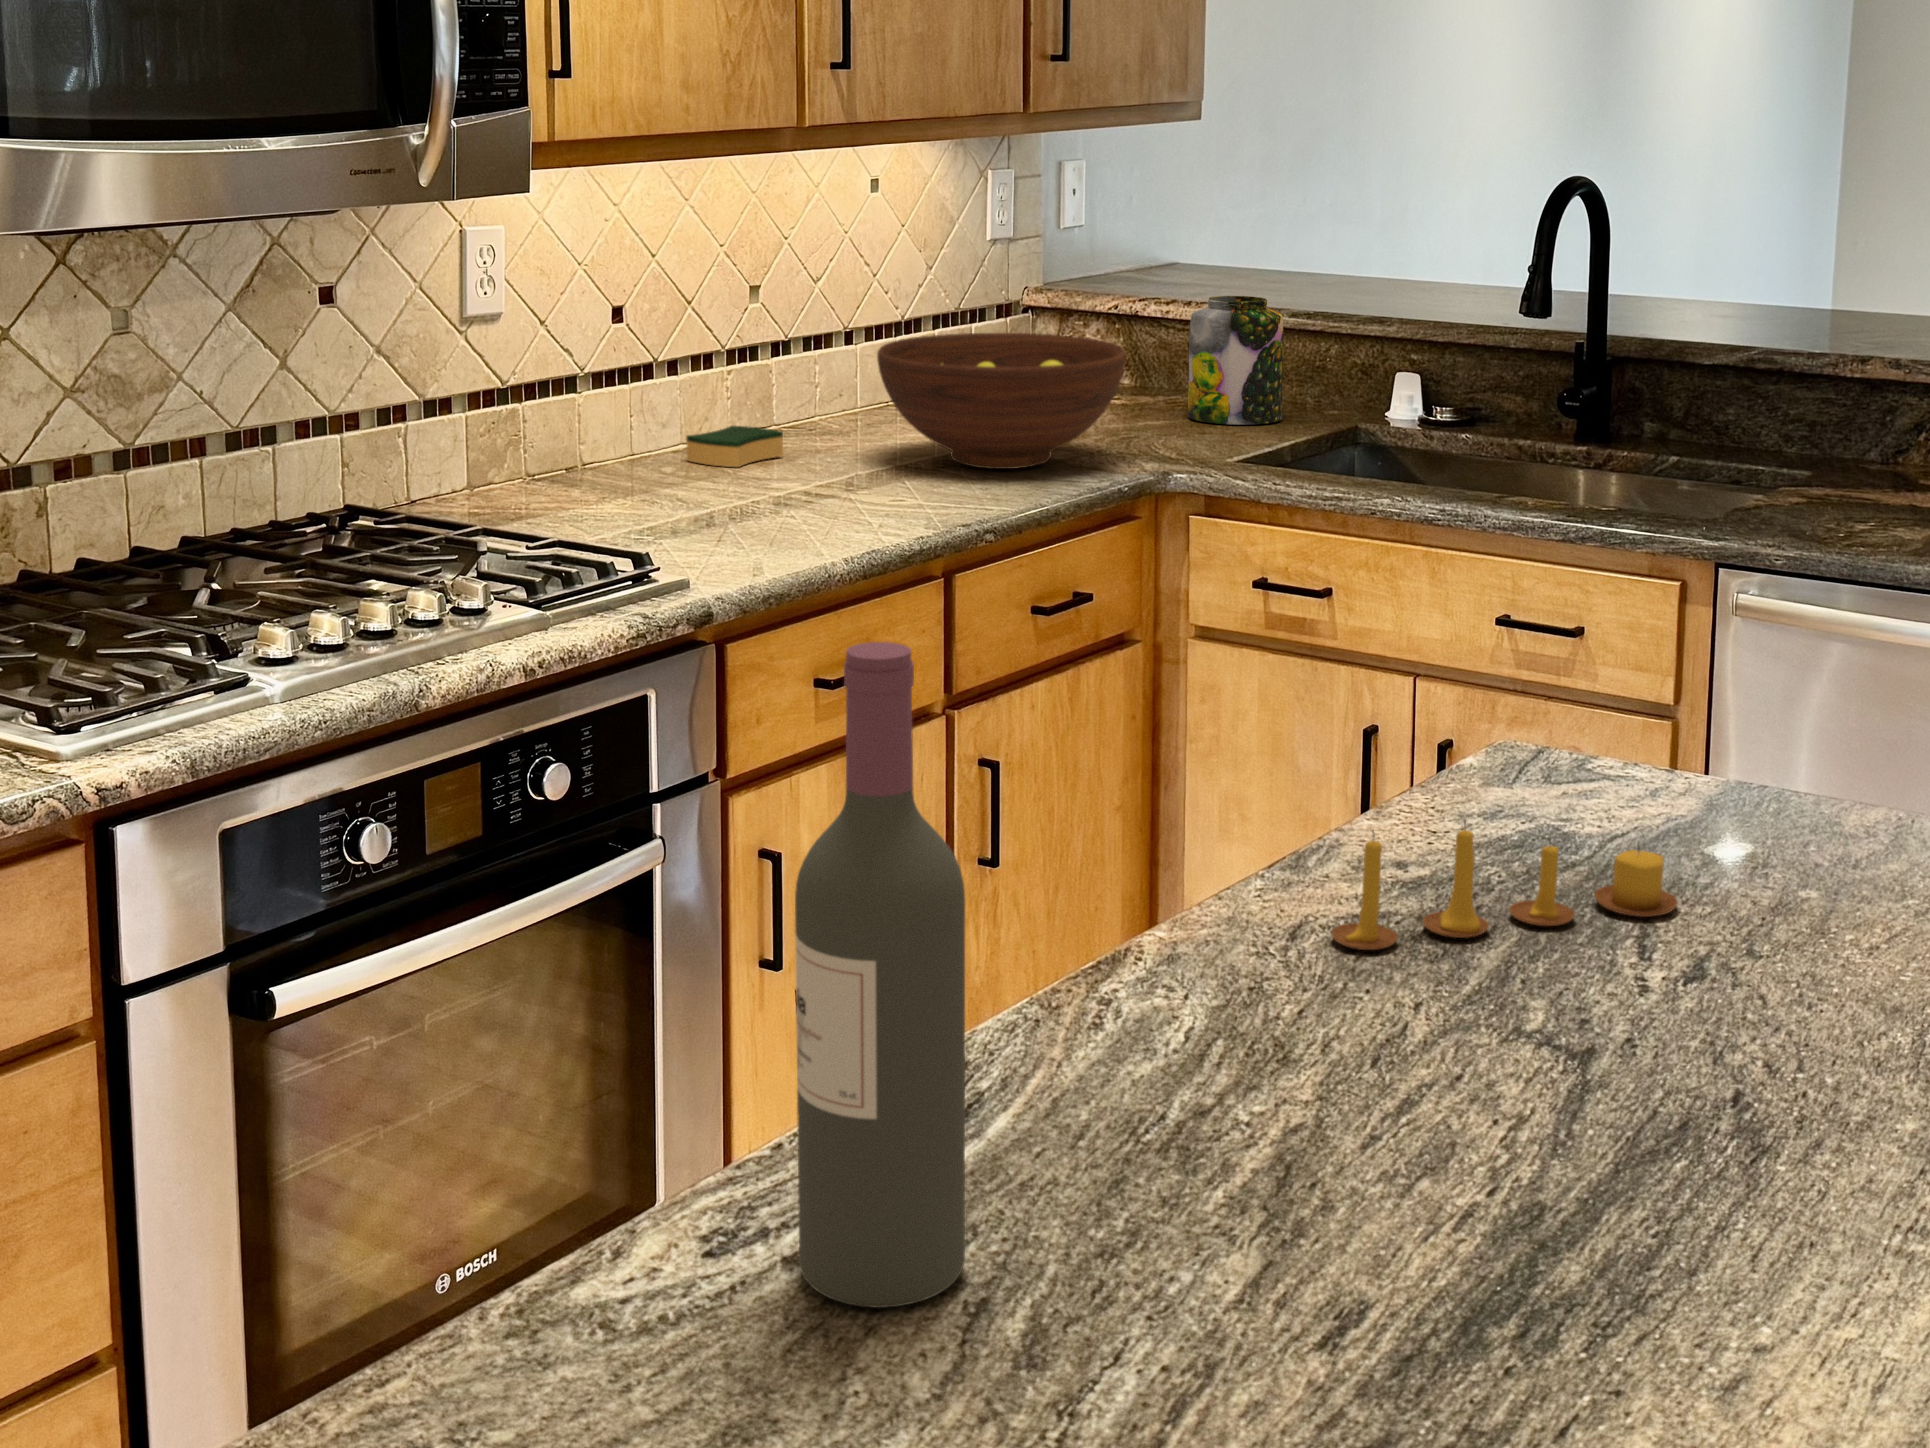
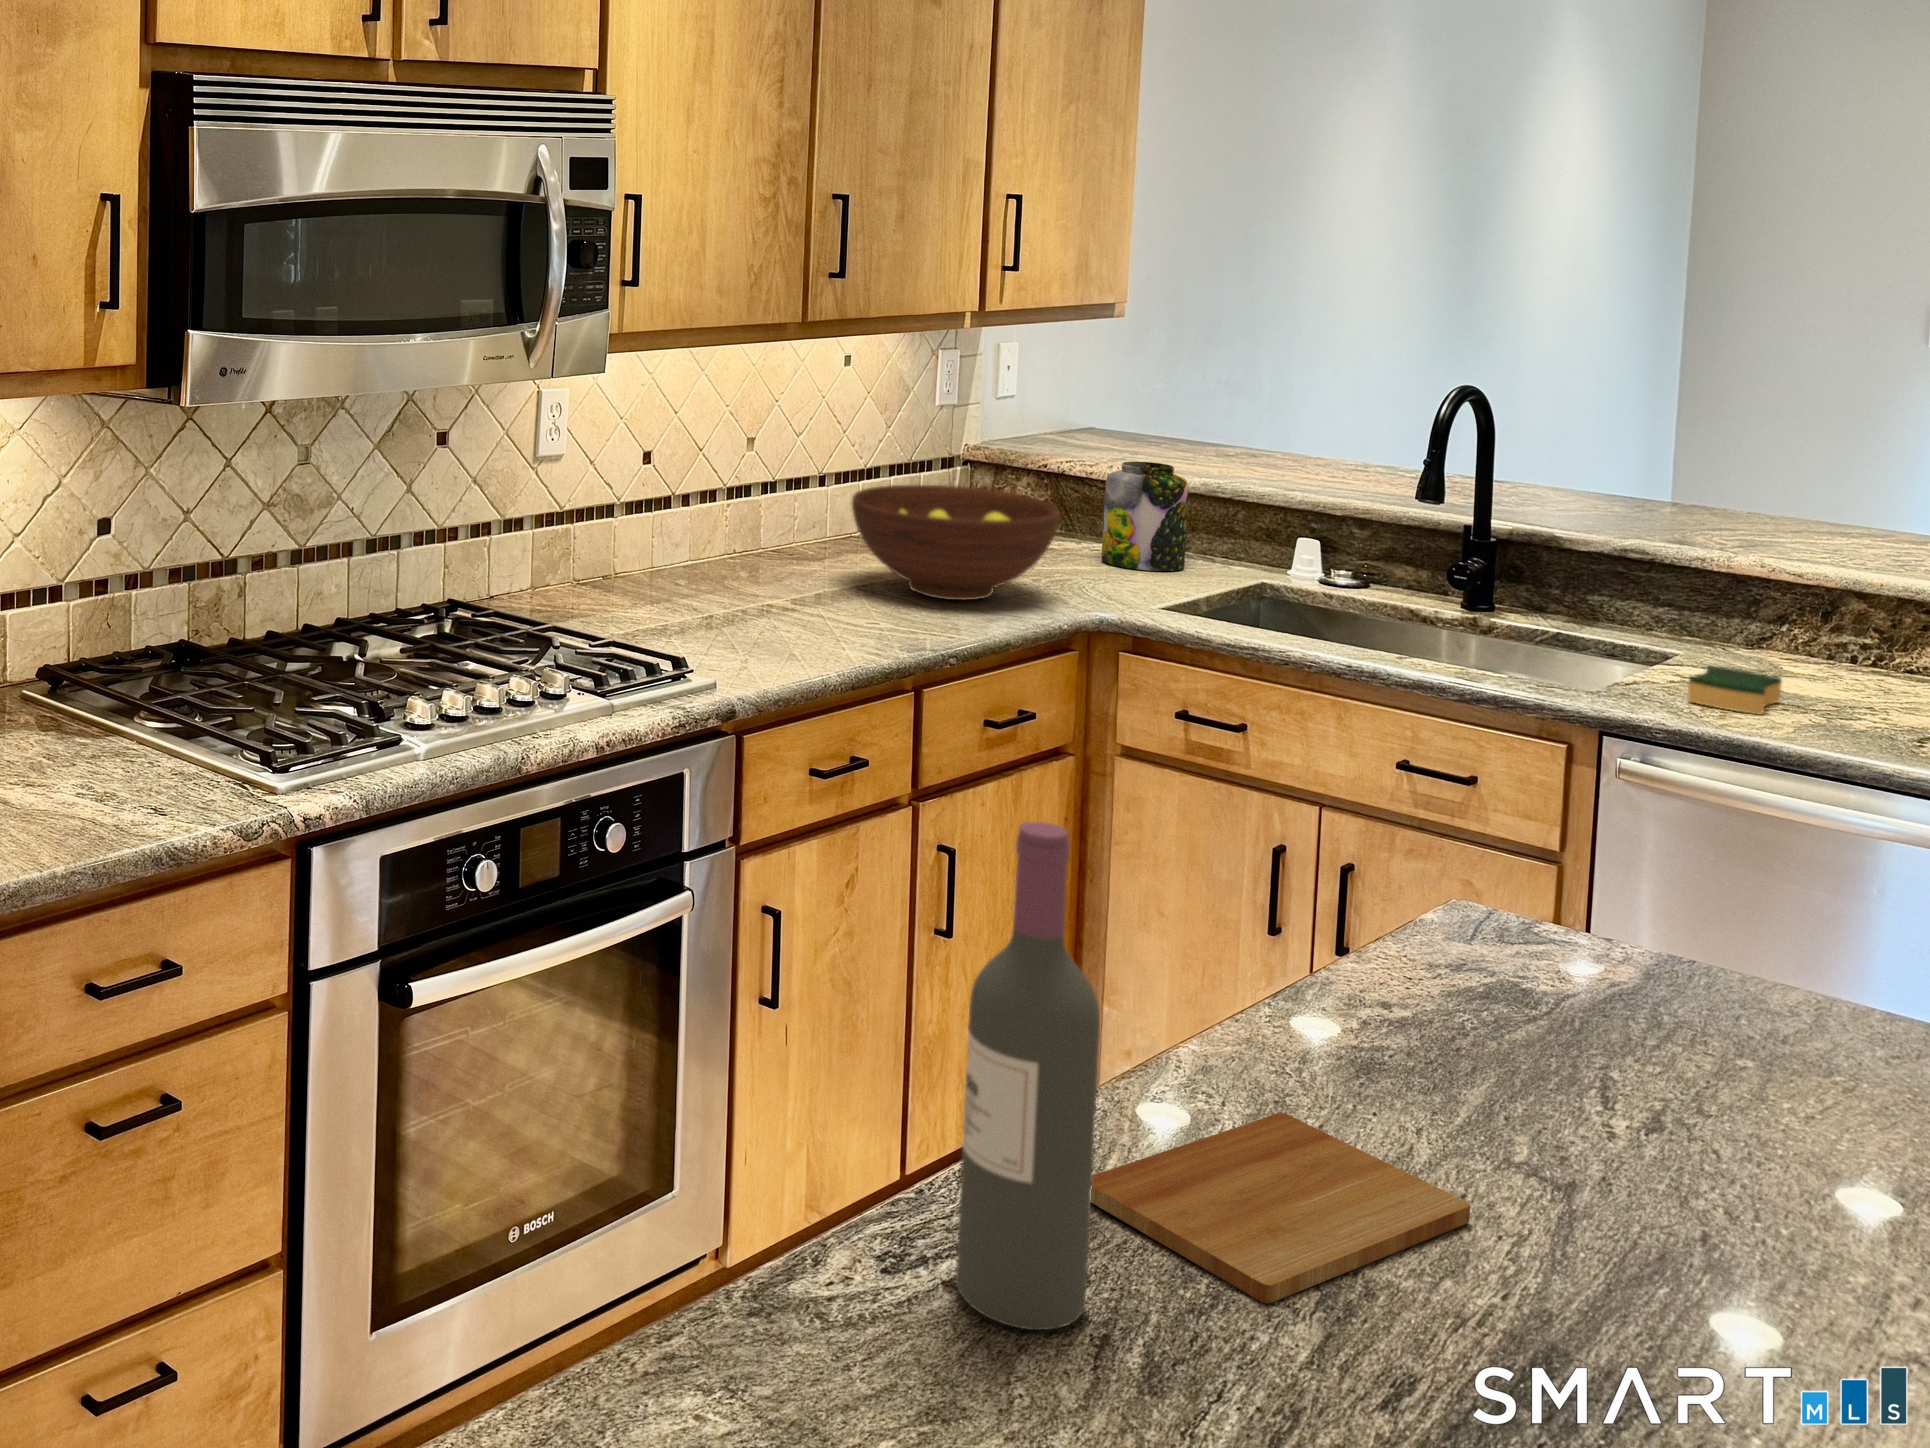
sponge: present [686,426,783,467] -> present [1688,665,1782,715]
candle: present [1331,821,1678,950] -> none [1327,973,1631,1075]
cutting board: none [994,1004,1463,1234] -> present [1091,1113,1470,1303]

